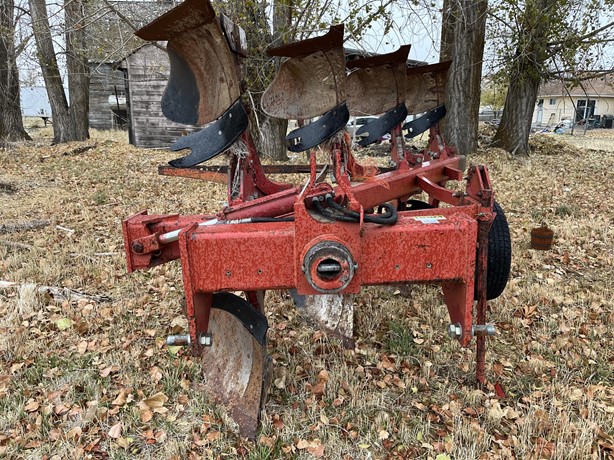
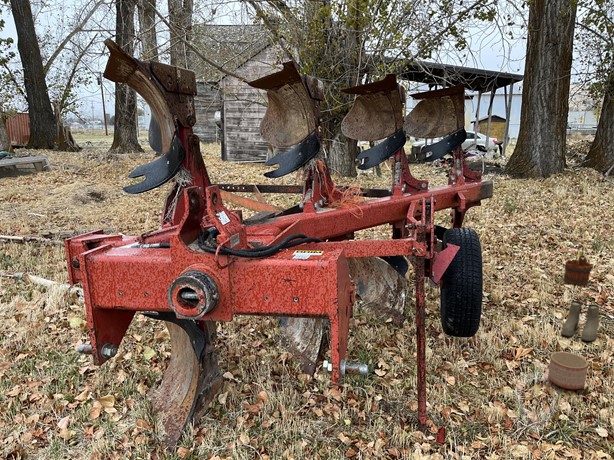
boots: none [554,262,585,296] -> present [561,301,599,341]
planter: none [565,305,601,338] -> present [548,352,588,389]

